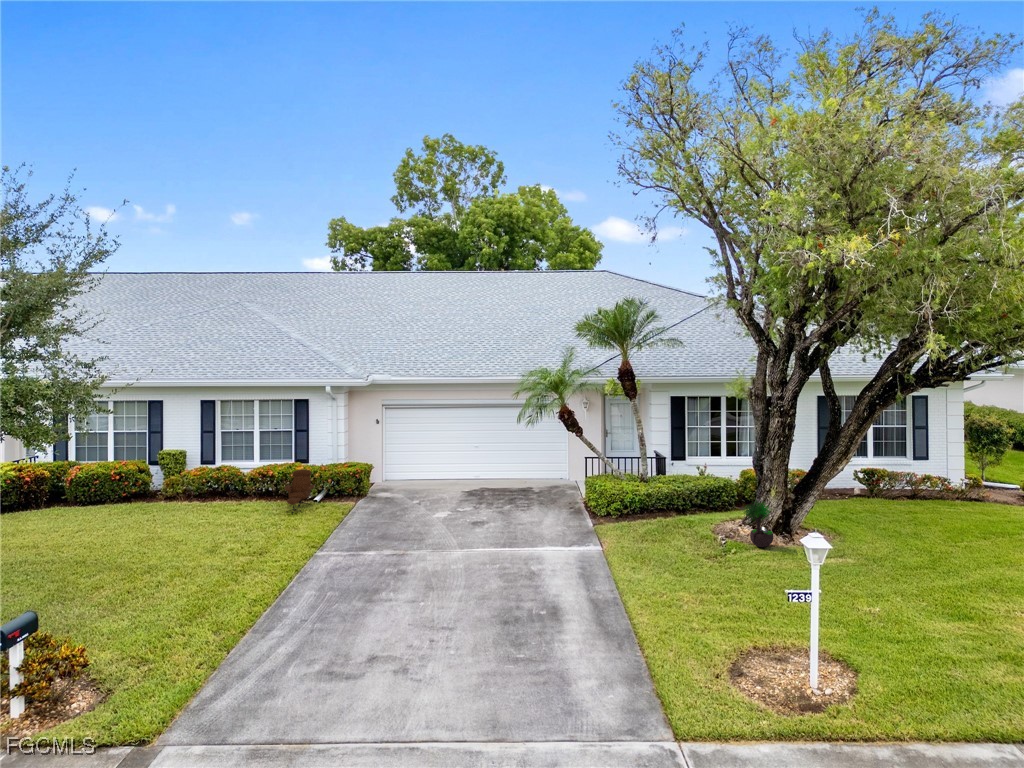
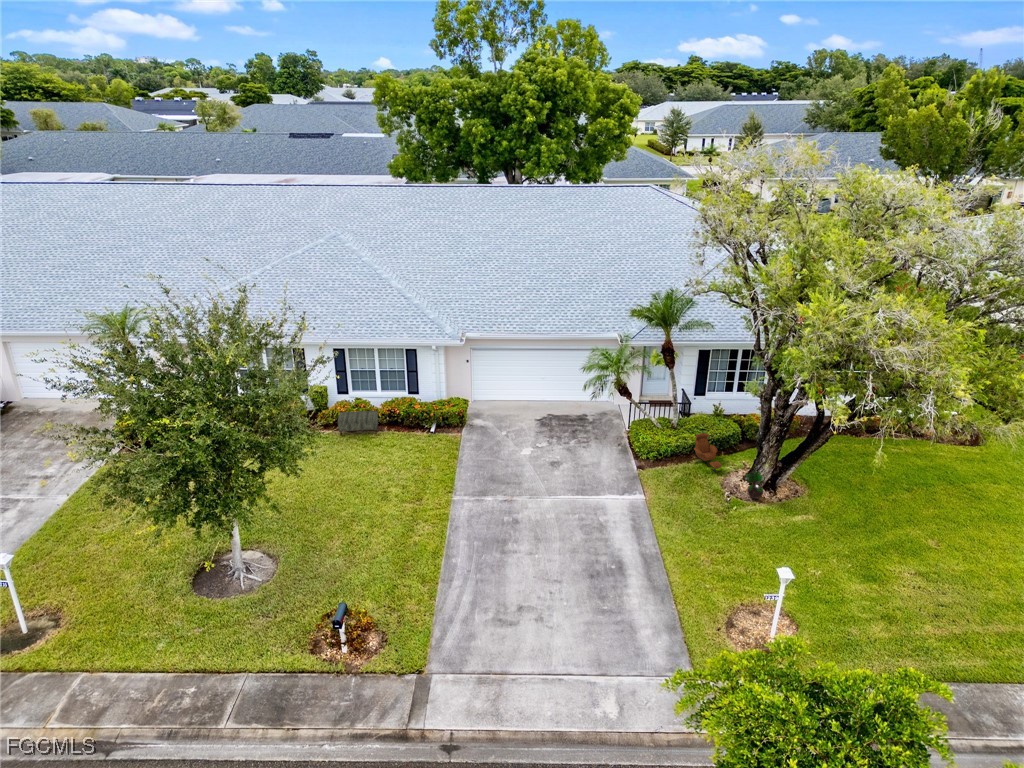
lounge chair: present [285,469,315,512] -> present [694,433,722,473]
bench: none [190,478,250,508] -> present [338,411,378,435]

